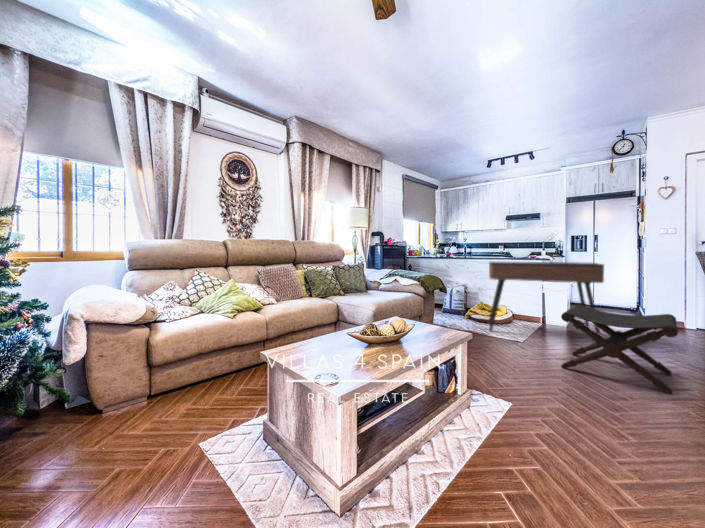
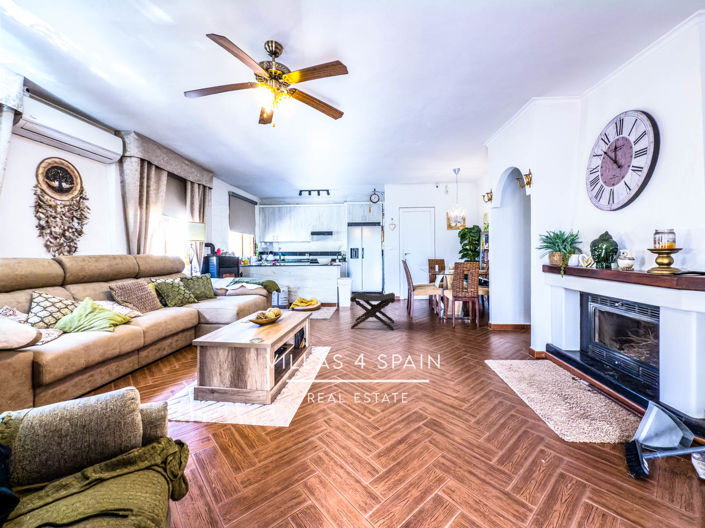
console table: present [488,262,604,335] -> none [307,267,368,316]

